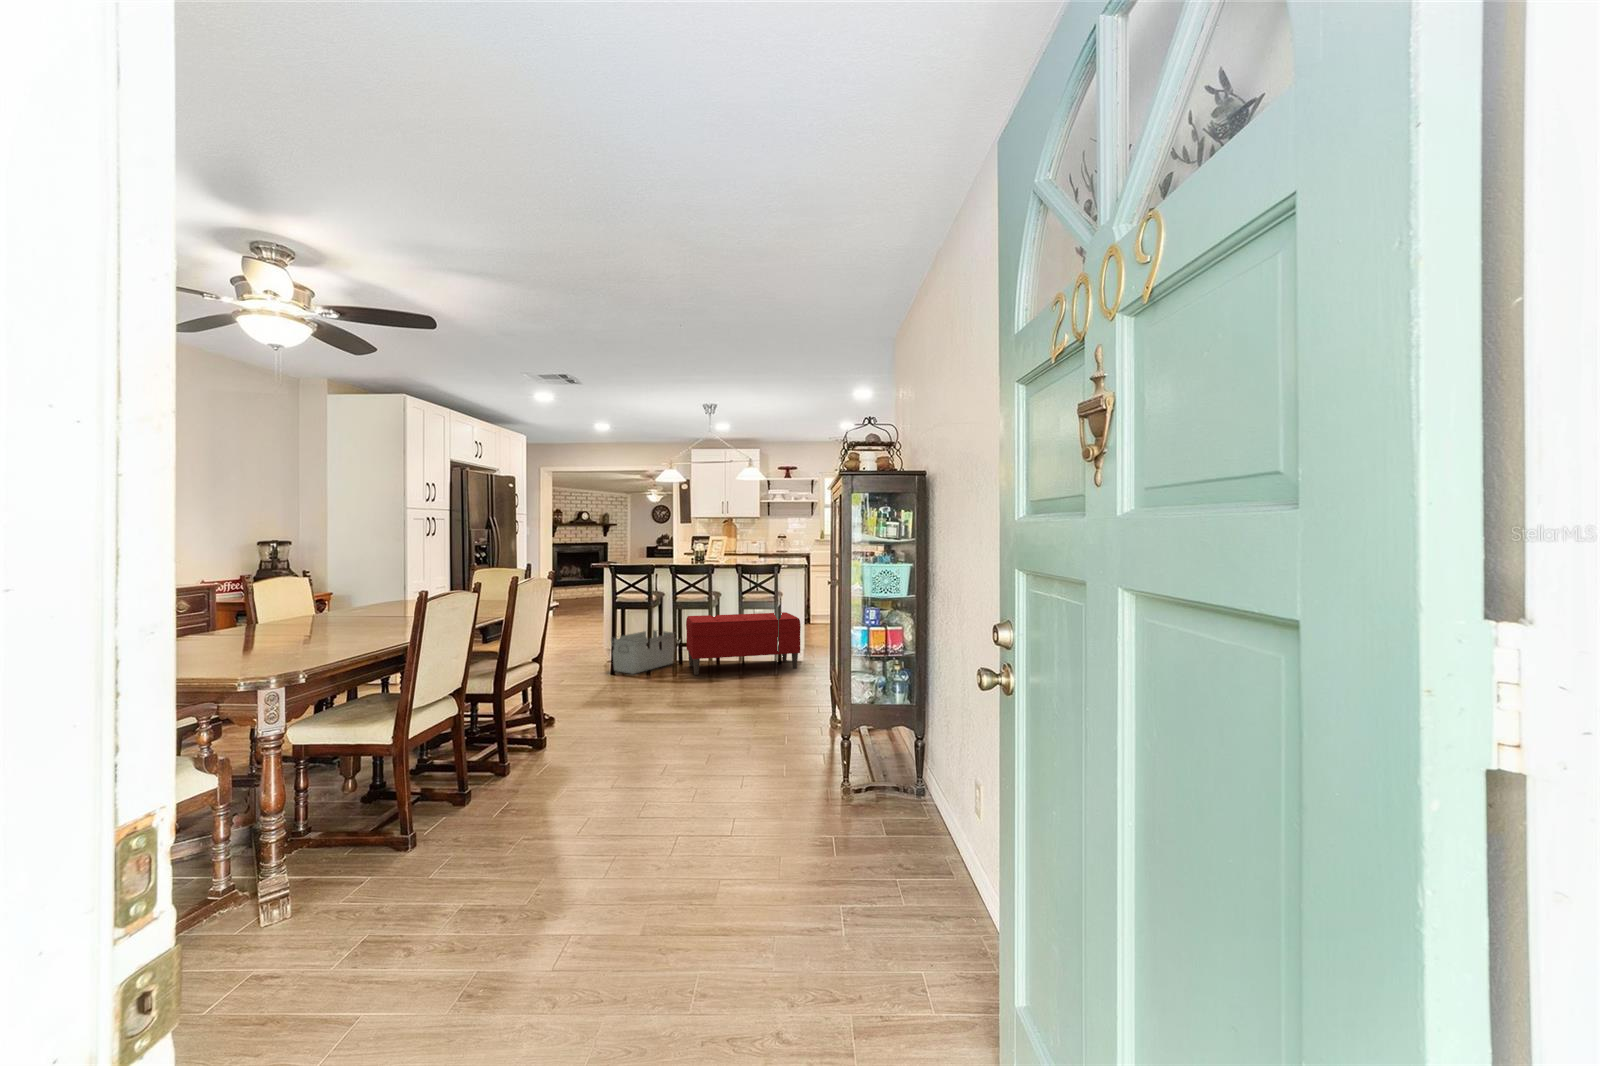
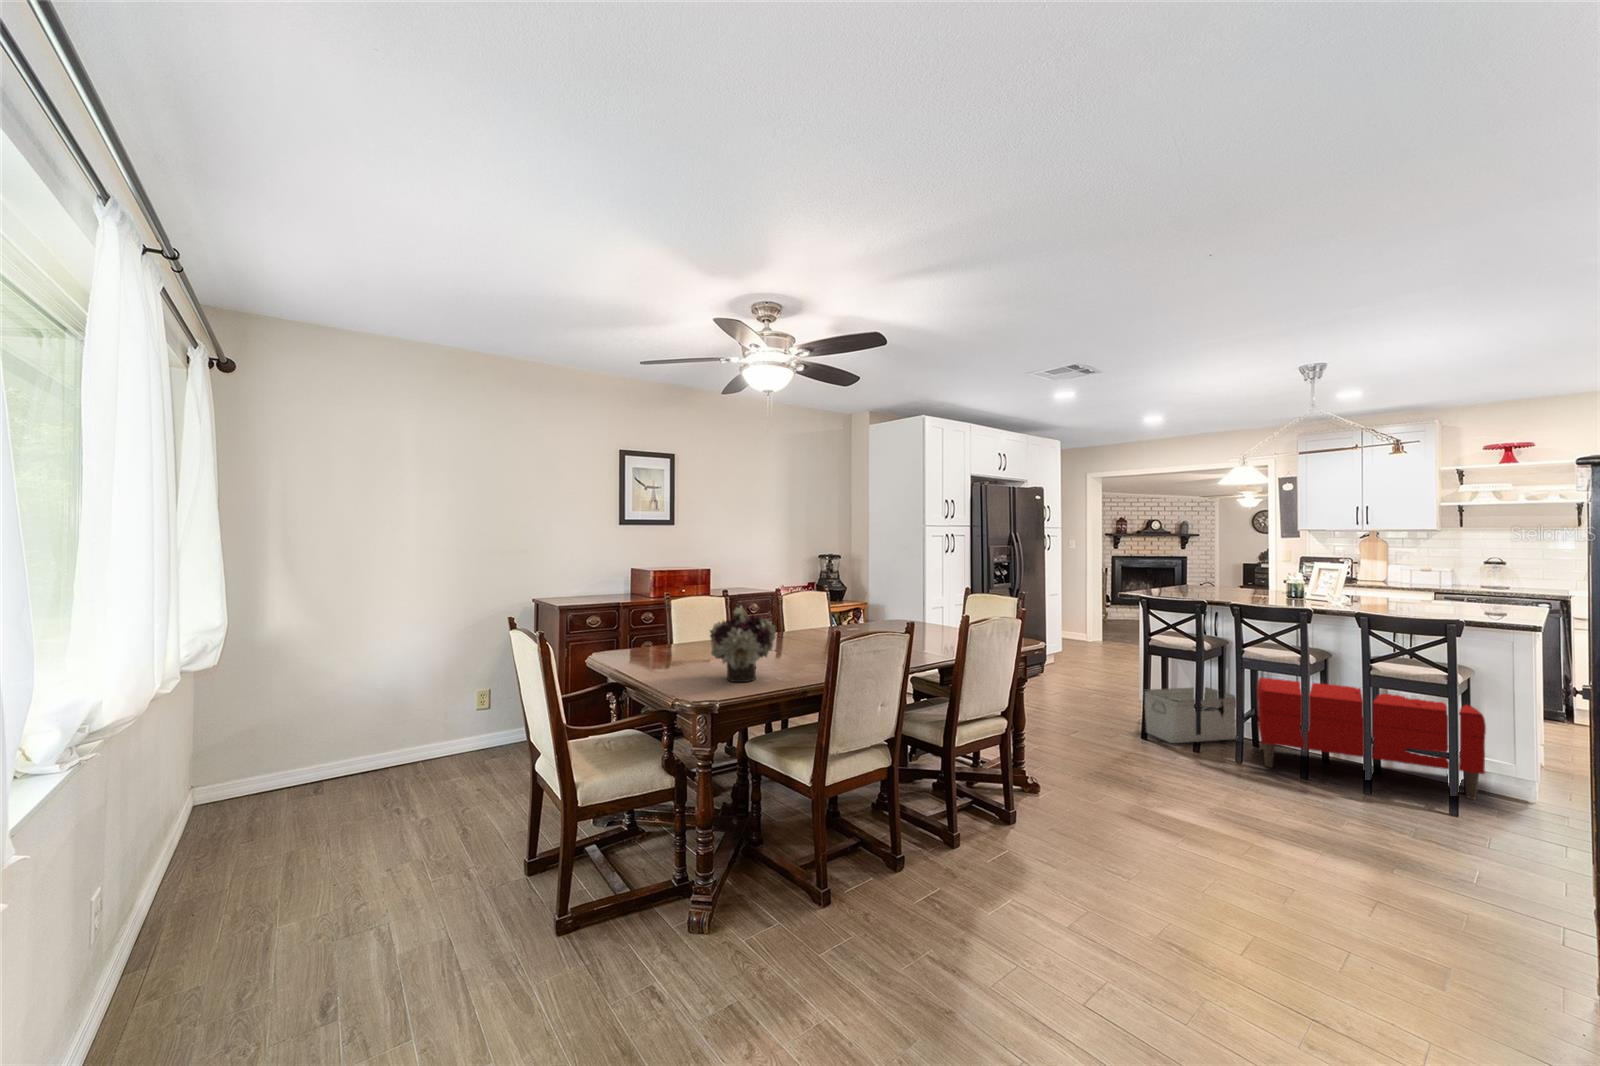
flower arrangement: none [228,574,328,657] -> present [710,606,776,682]

